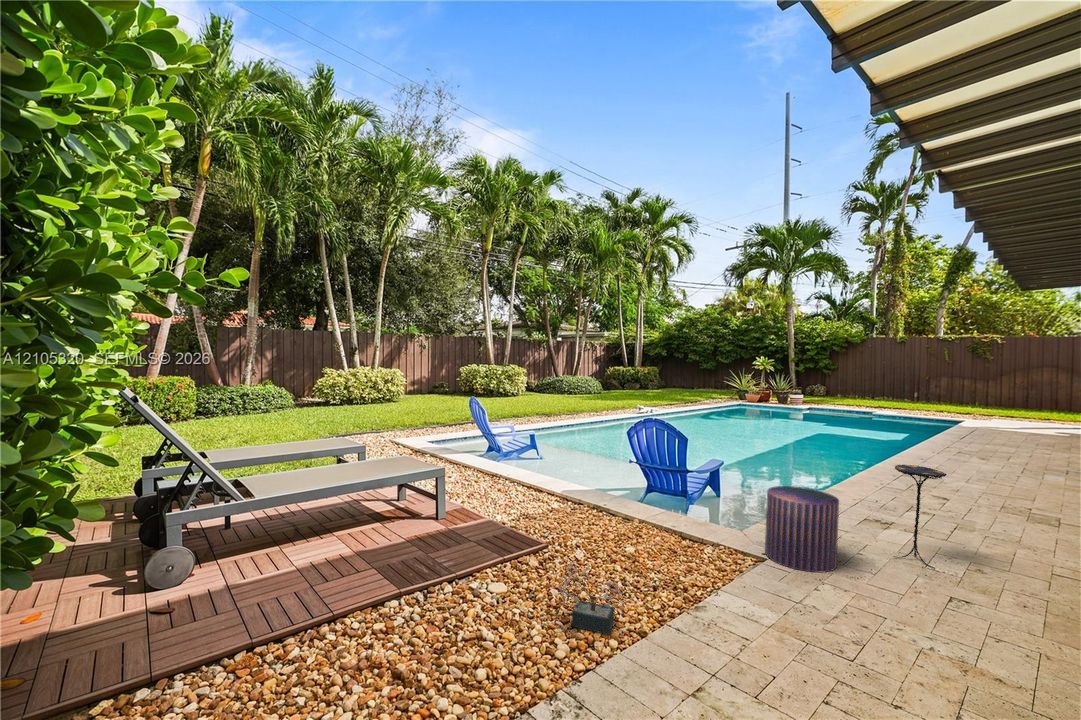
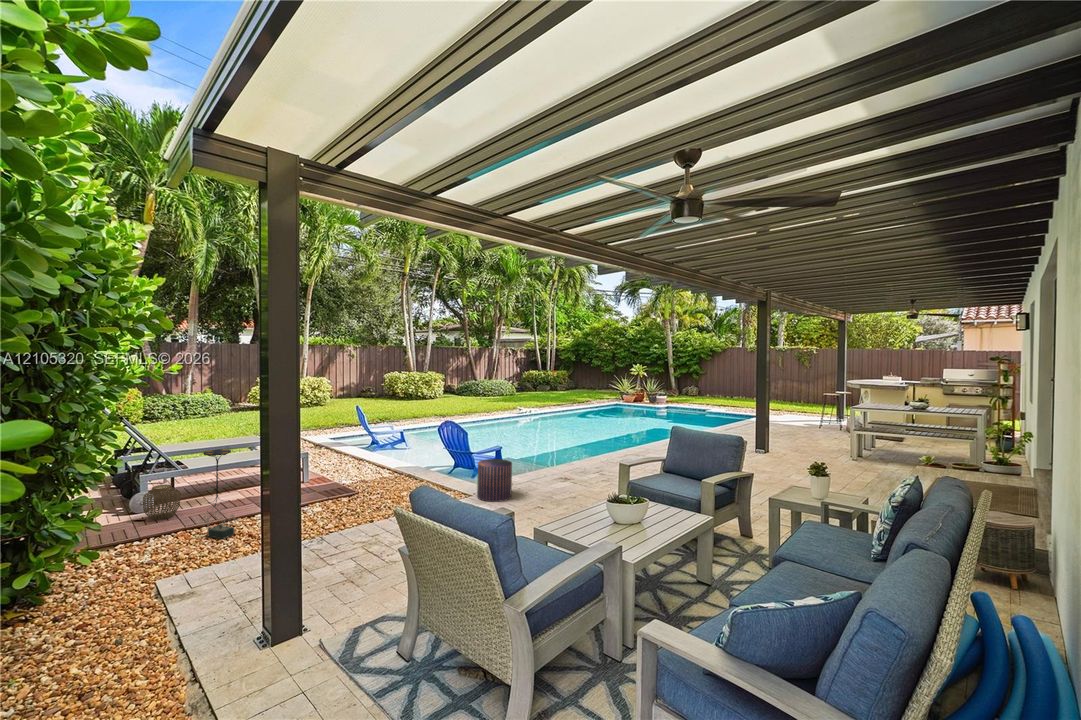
side table: present [895,465,947,567] -> present [203,449,231,507]
woven basket: none [169,532,241,607] -> present [143,485,180,520]
decorative plant: present [560,562,624,634] -> present [202,507,235,539]

